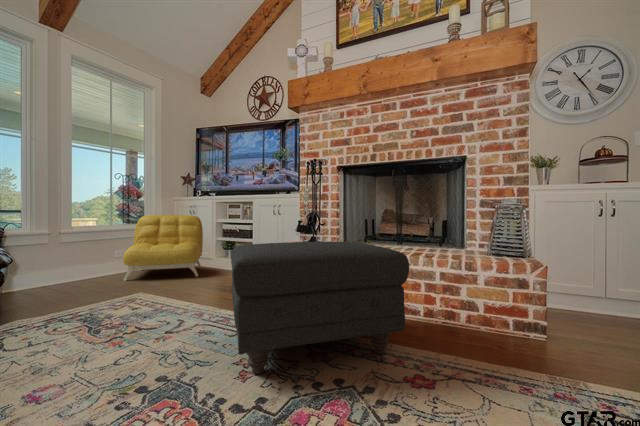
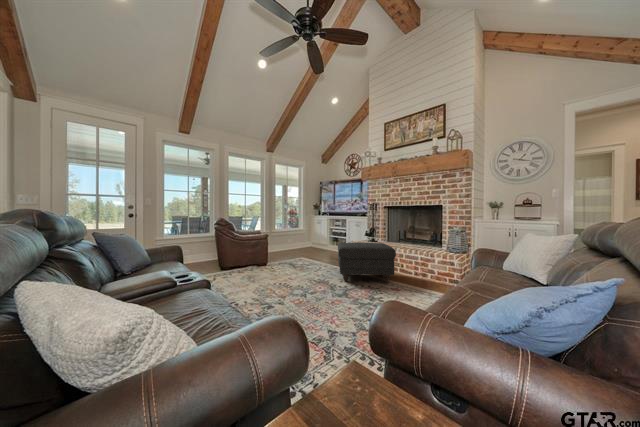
armchair: present [123,215,203,281] -> none [294,225,324,254]

